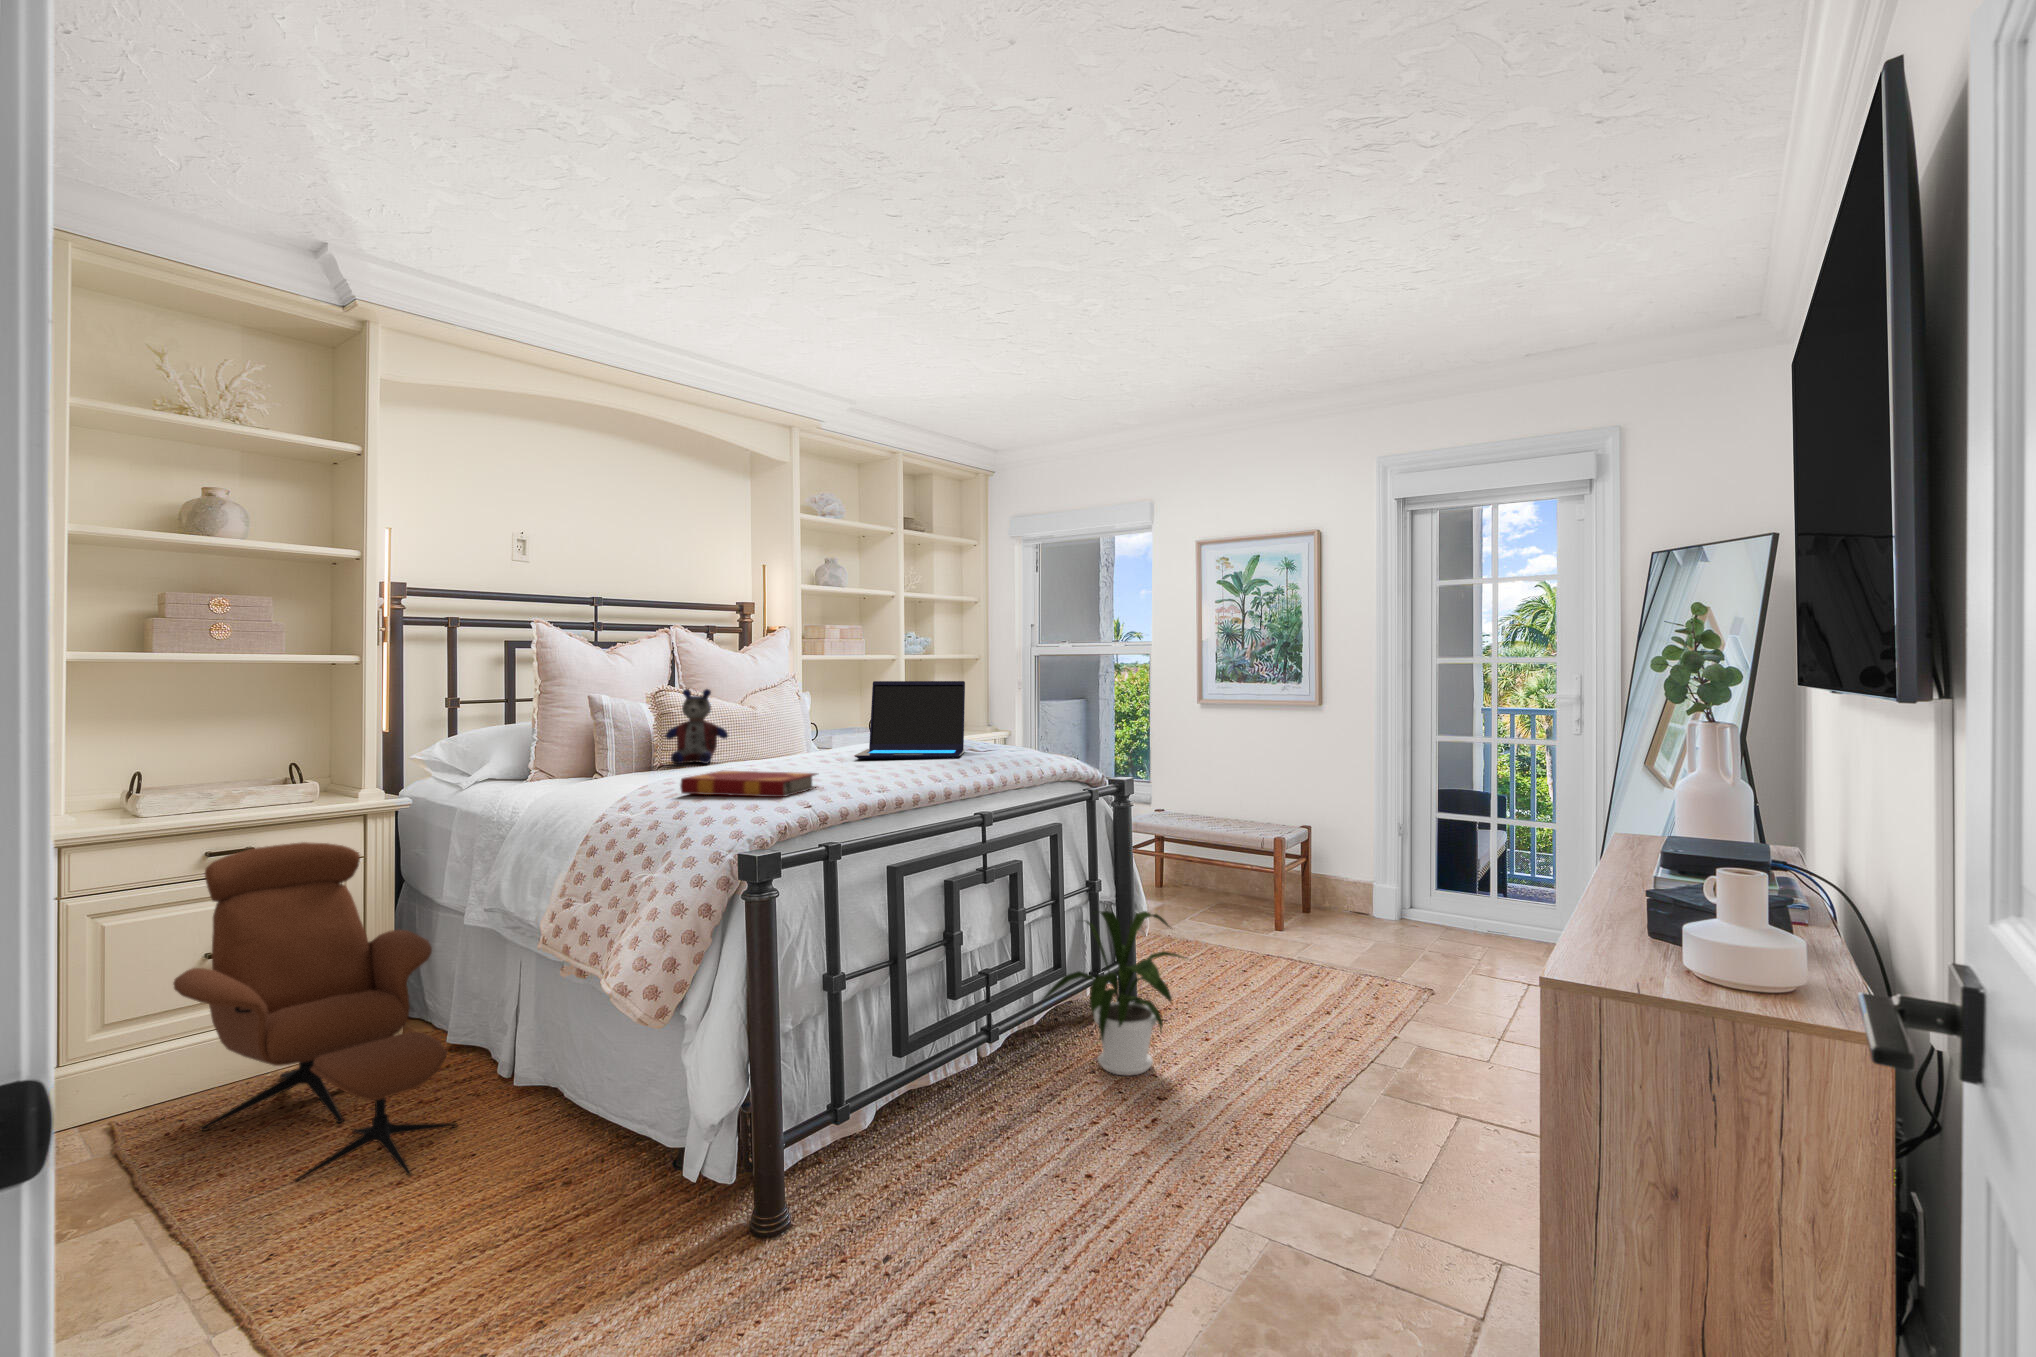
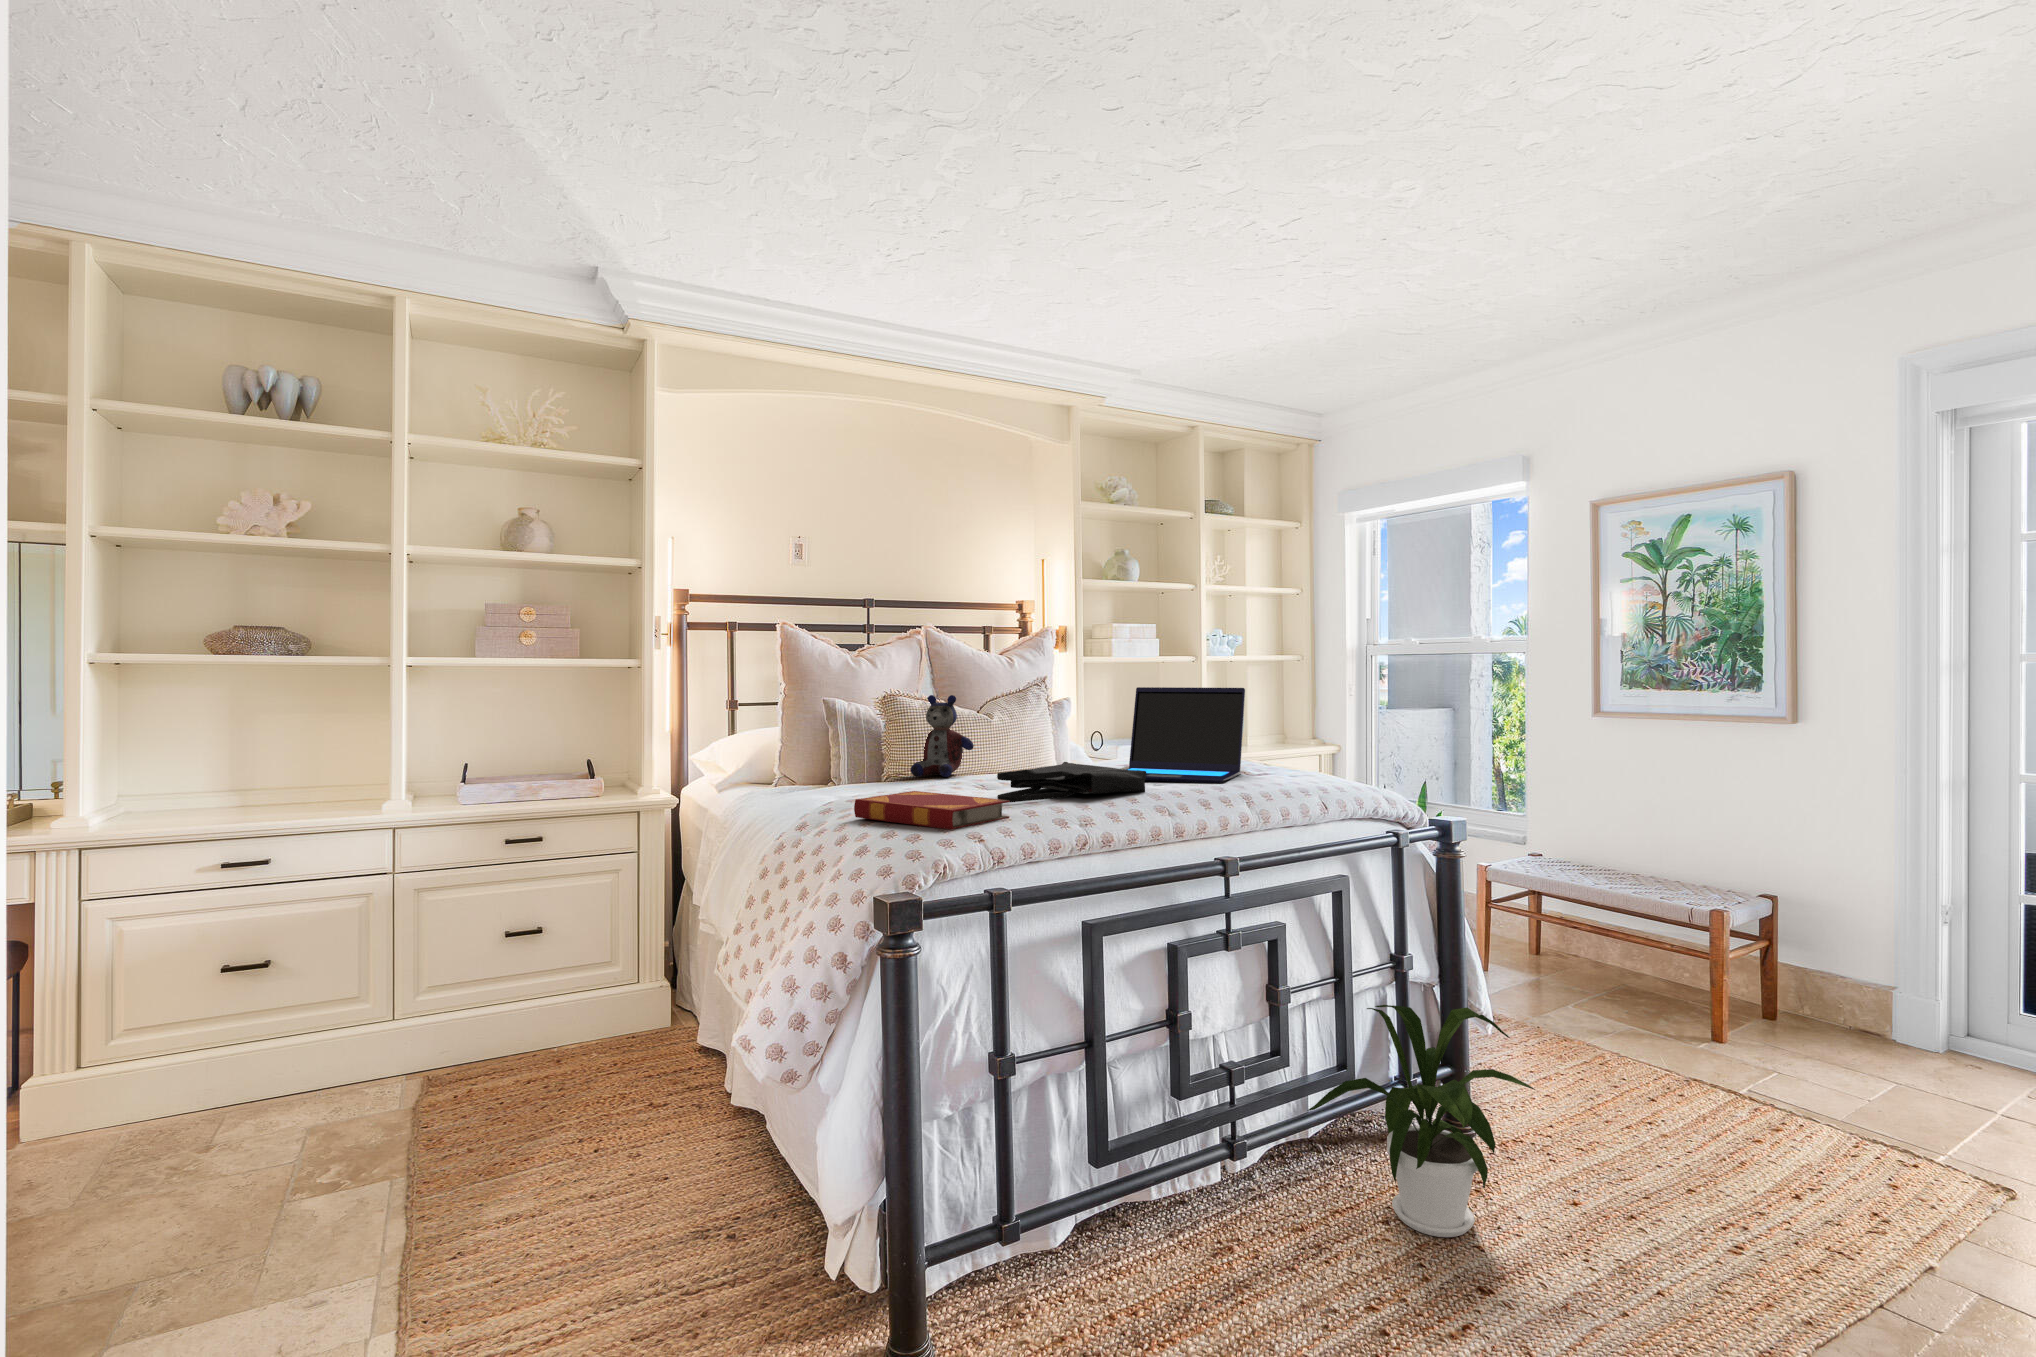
tote bag: none [789,745,905,778] -> present [997,762,1146,802]
lounge chair: present [173,842,458,1182] -> none [465,837,682,1193]

